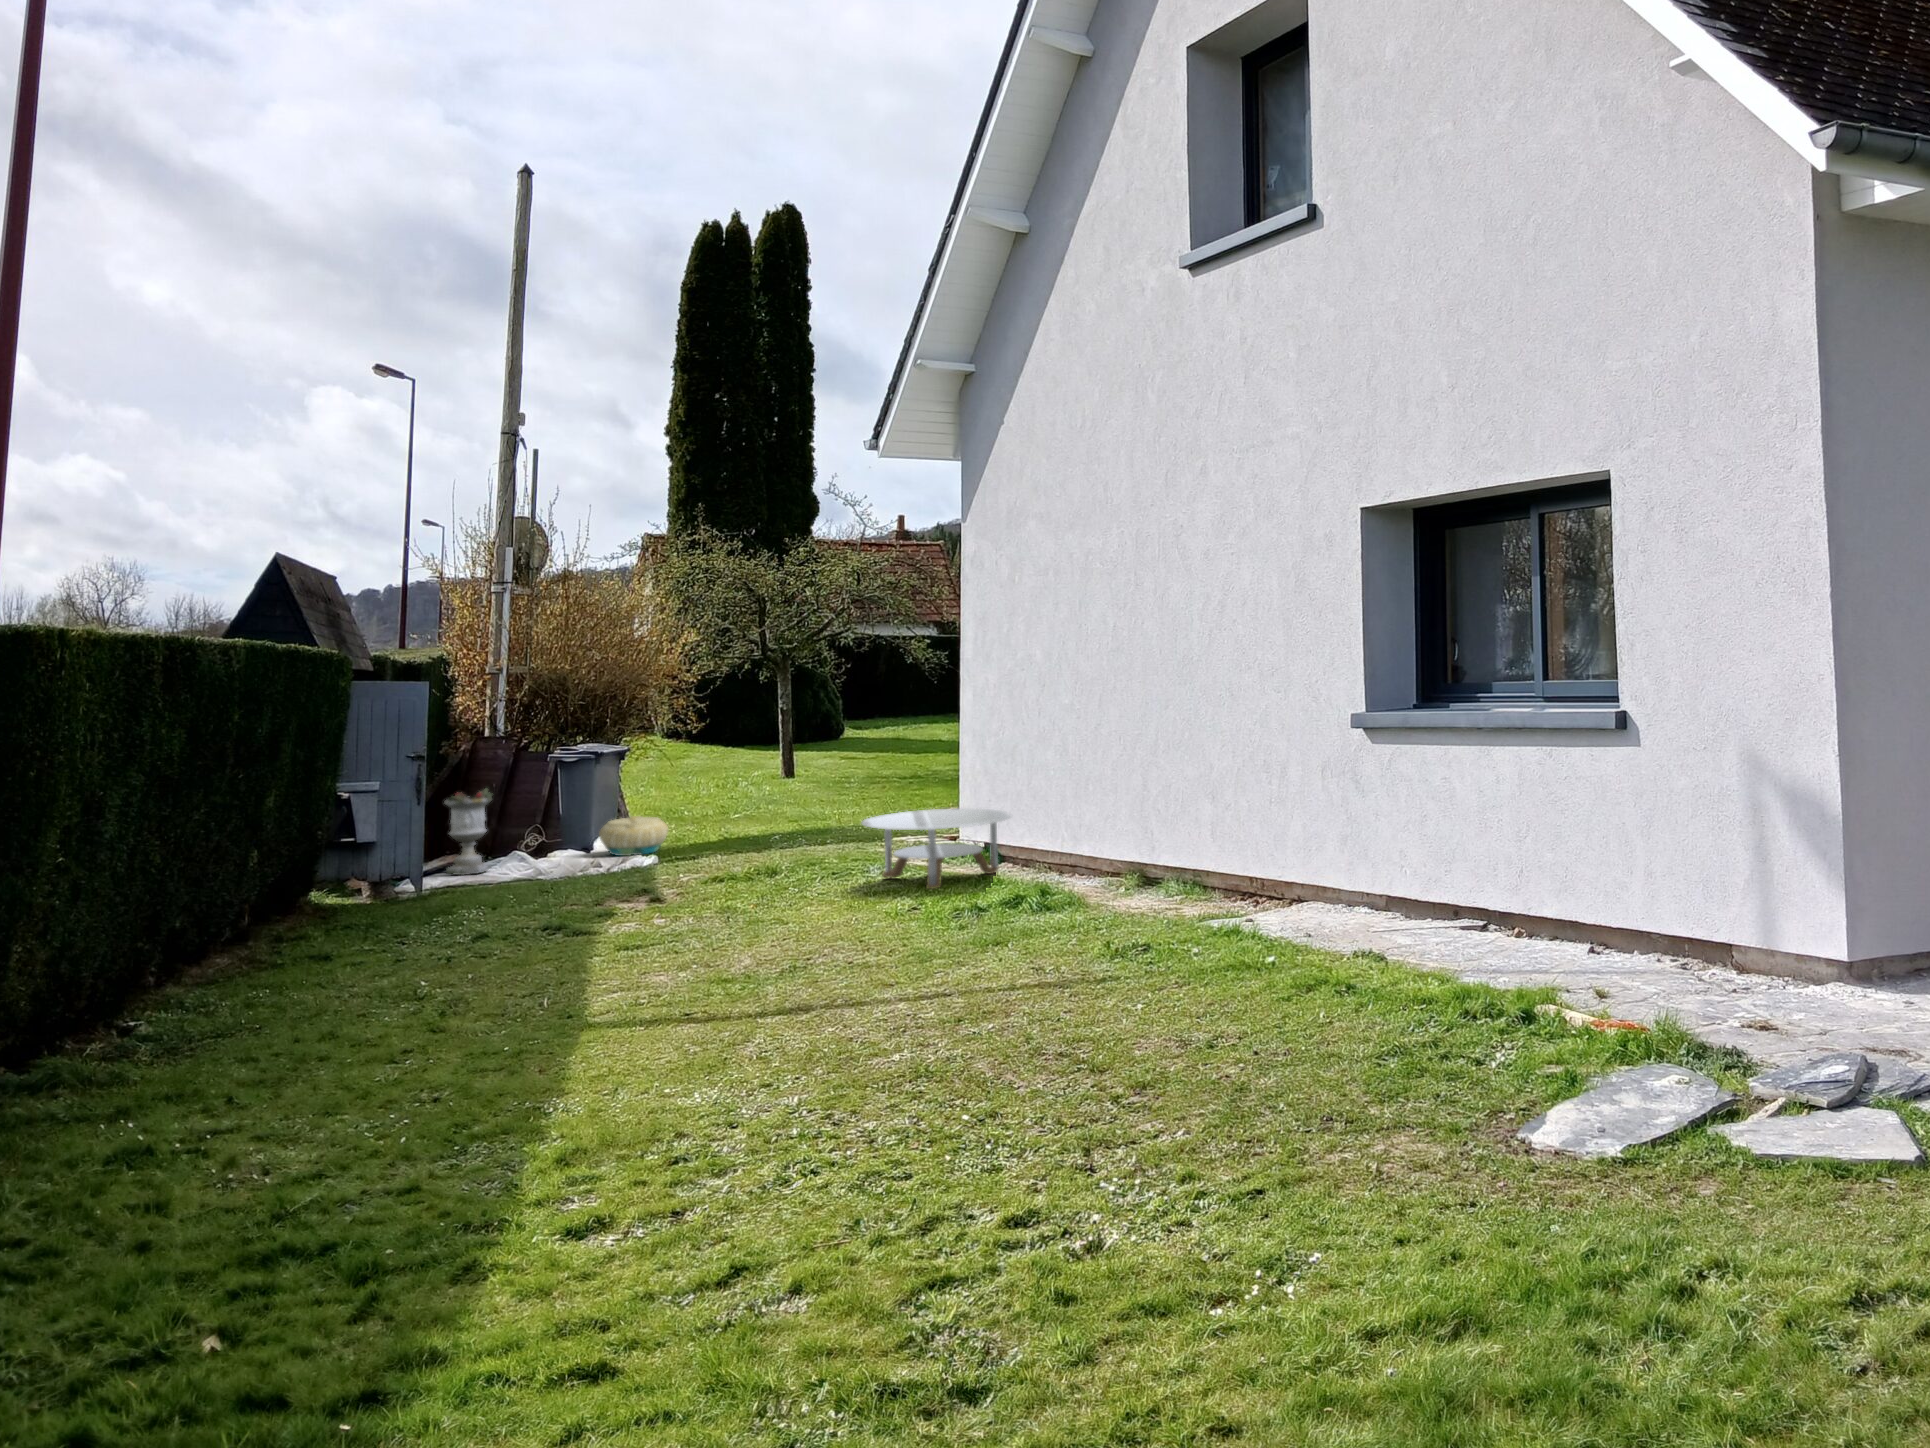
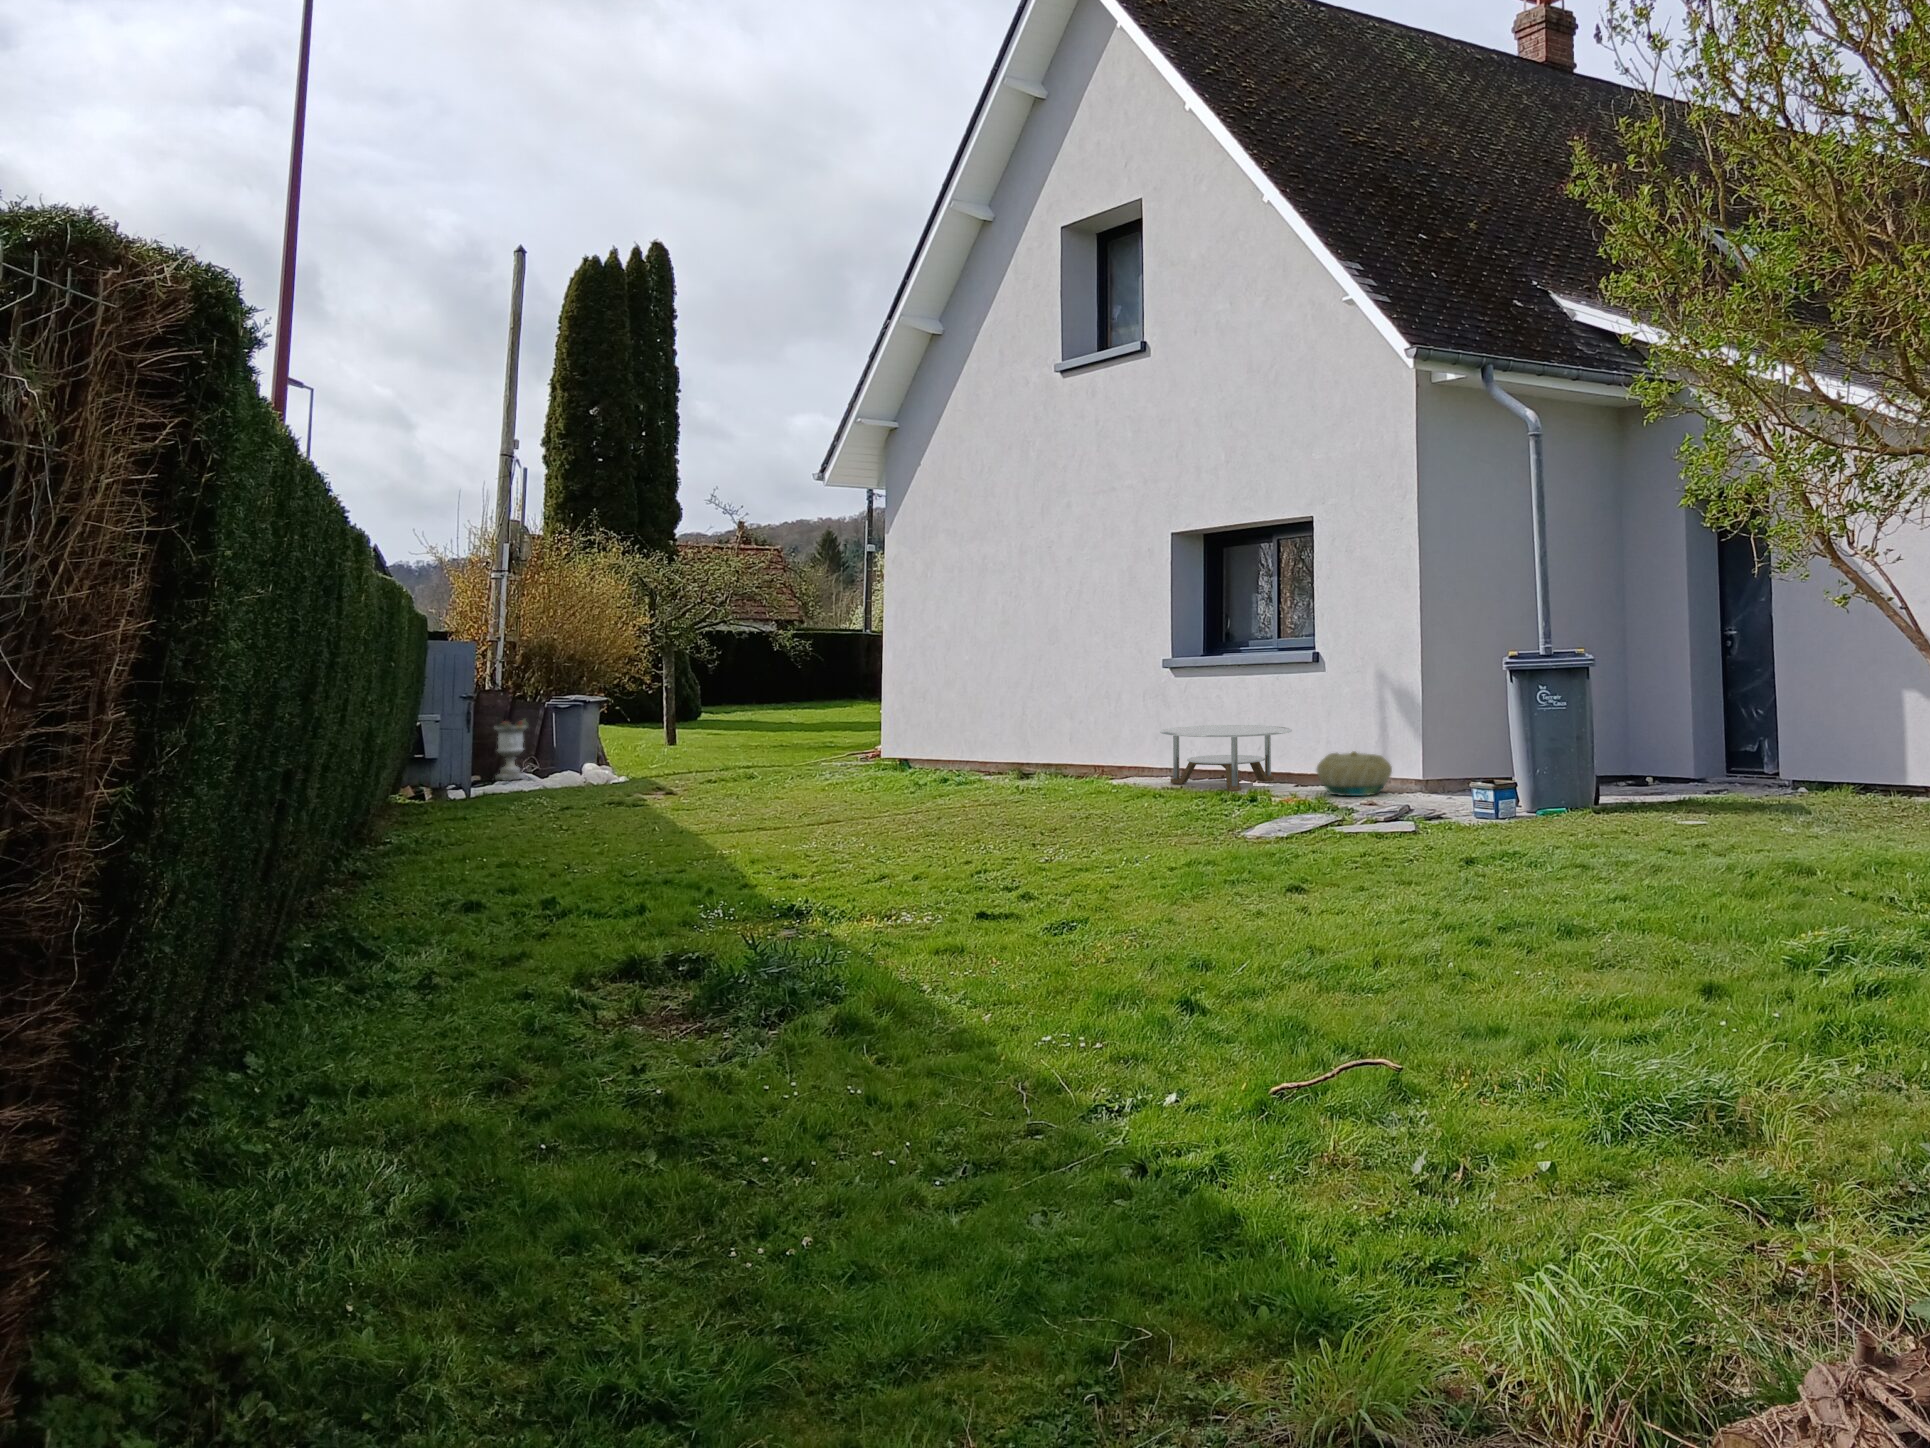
round table: present [862,808,1013,889] -> present [1160,725,1292,791]
basket: present [599,816,668,856] -> present [1317,751,1392,796]

